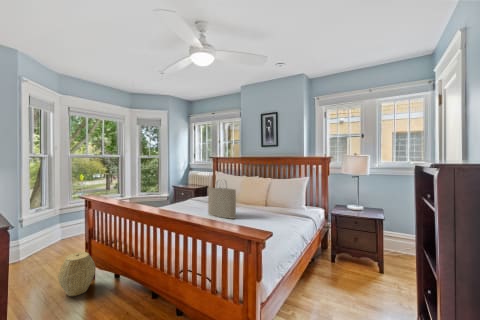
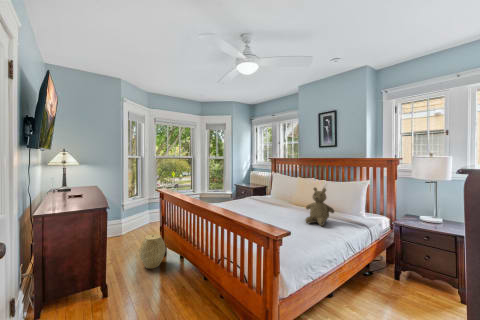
tote bag: present [208,181,236,219] -> none [259,179,285,218]
teddy bear: none [256,186,284,223] -> present [305,188,334,226]

